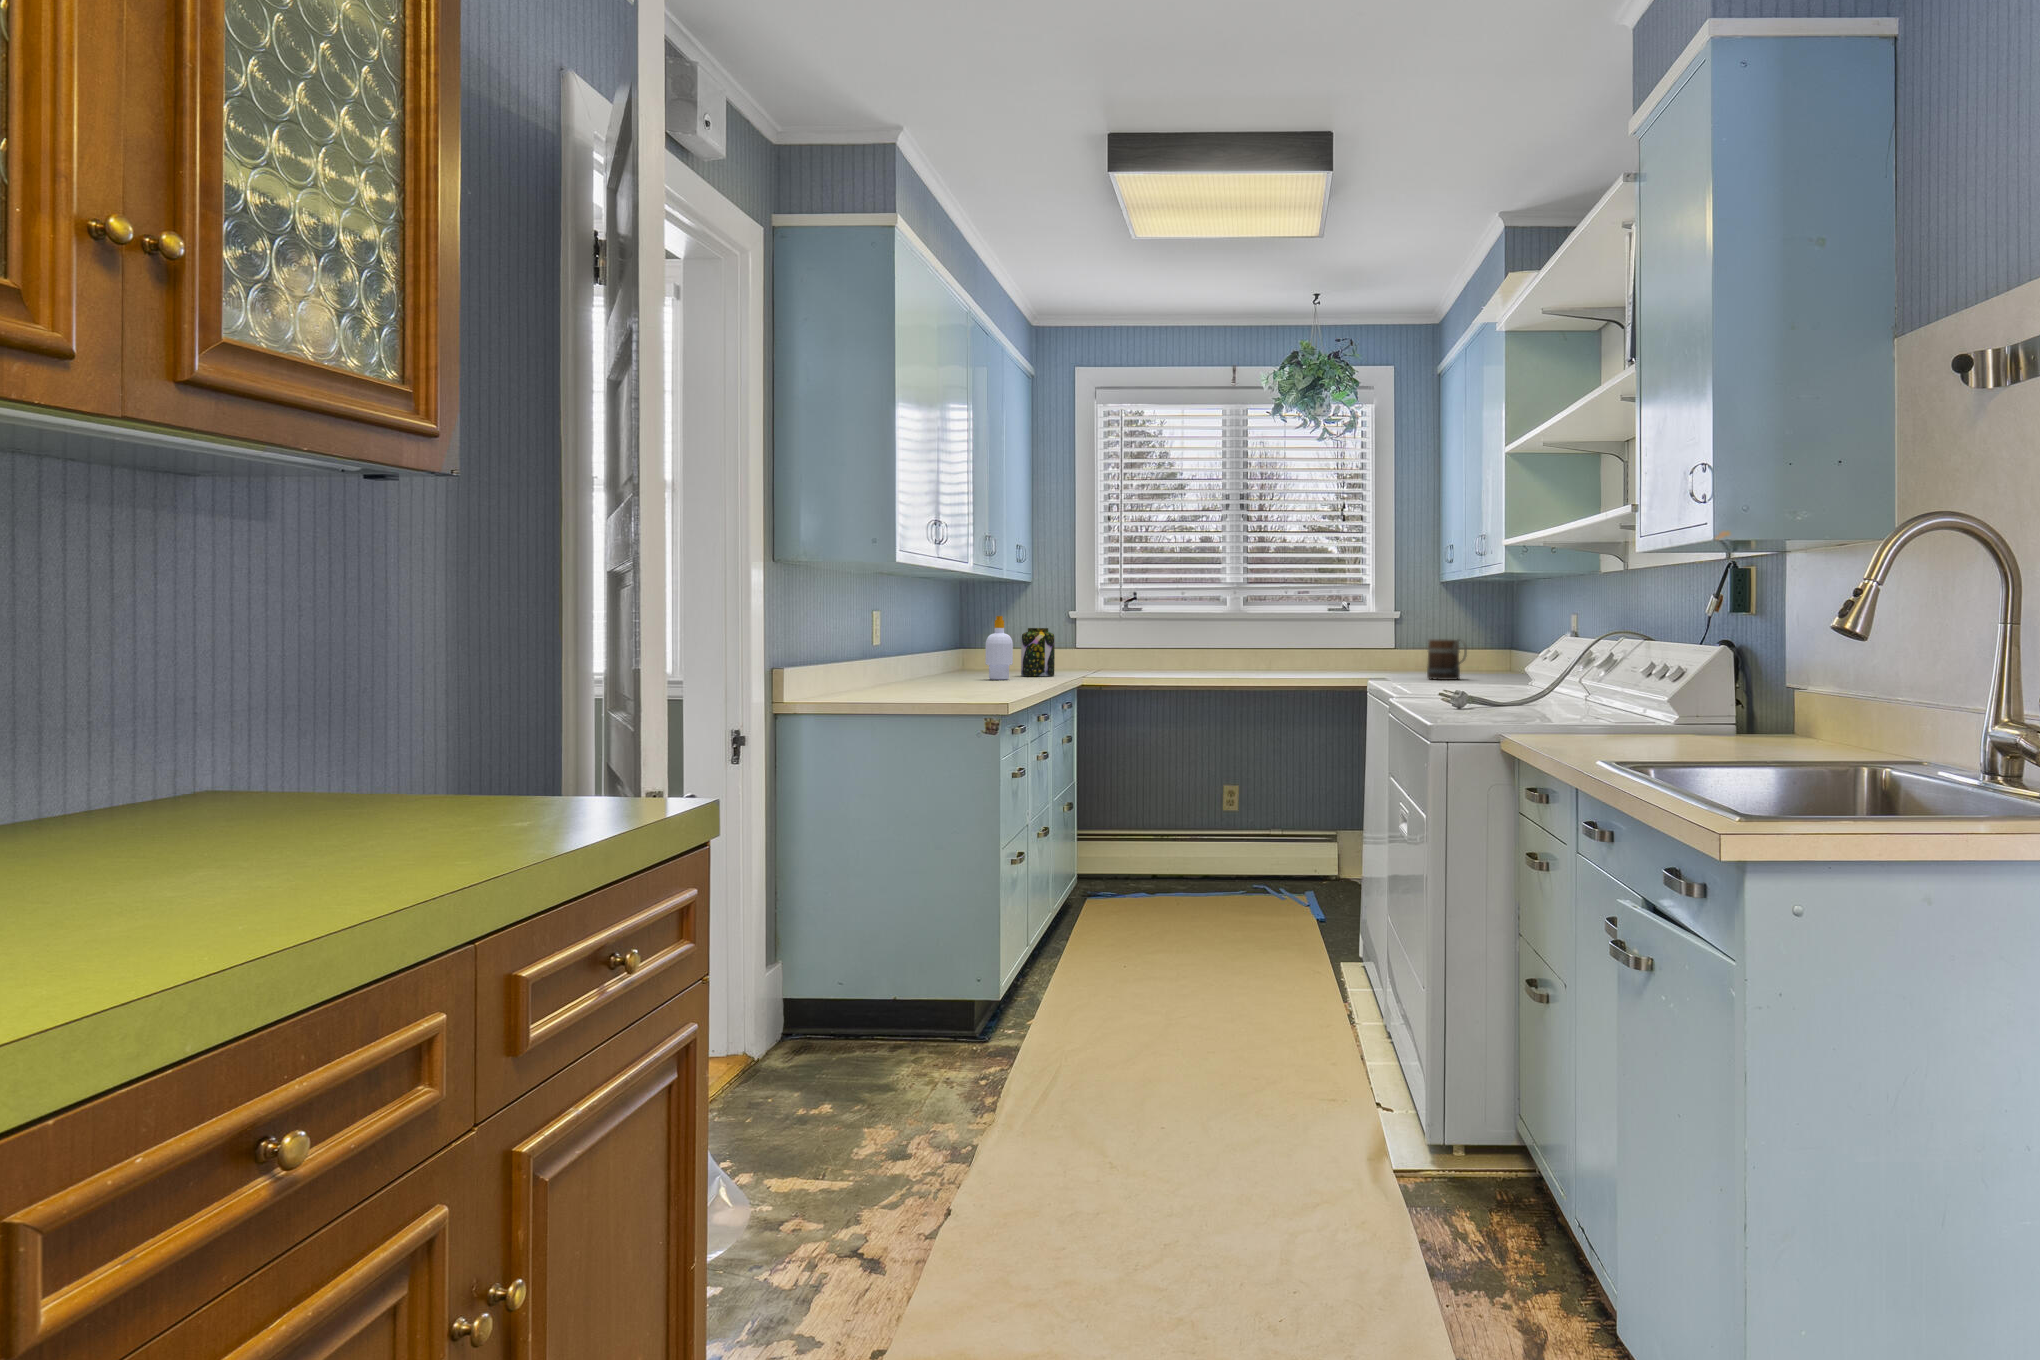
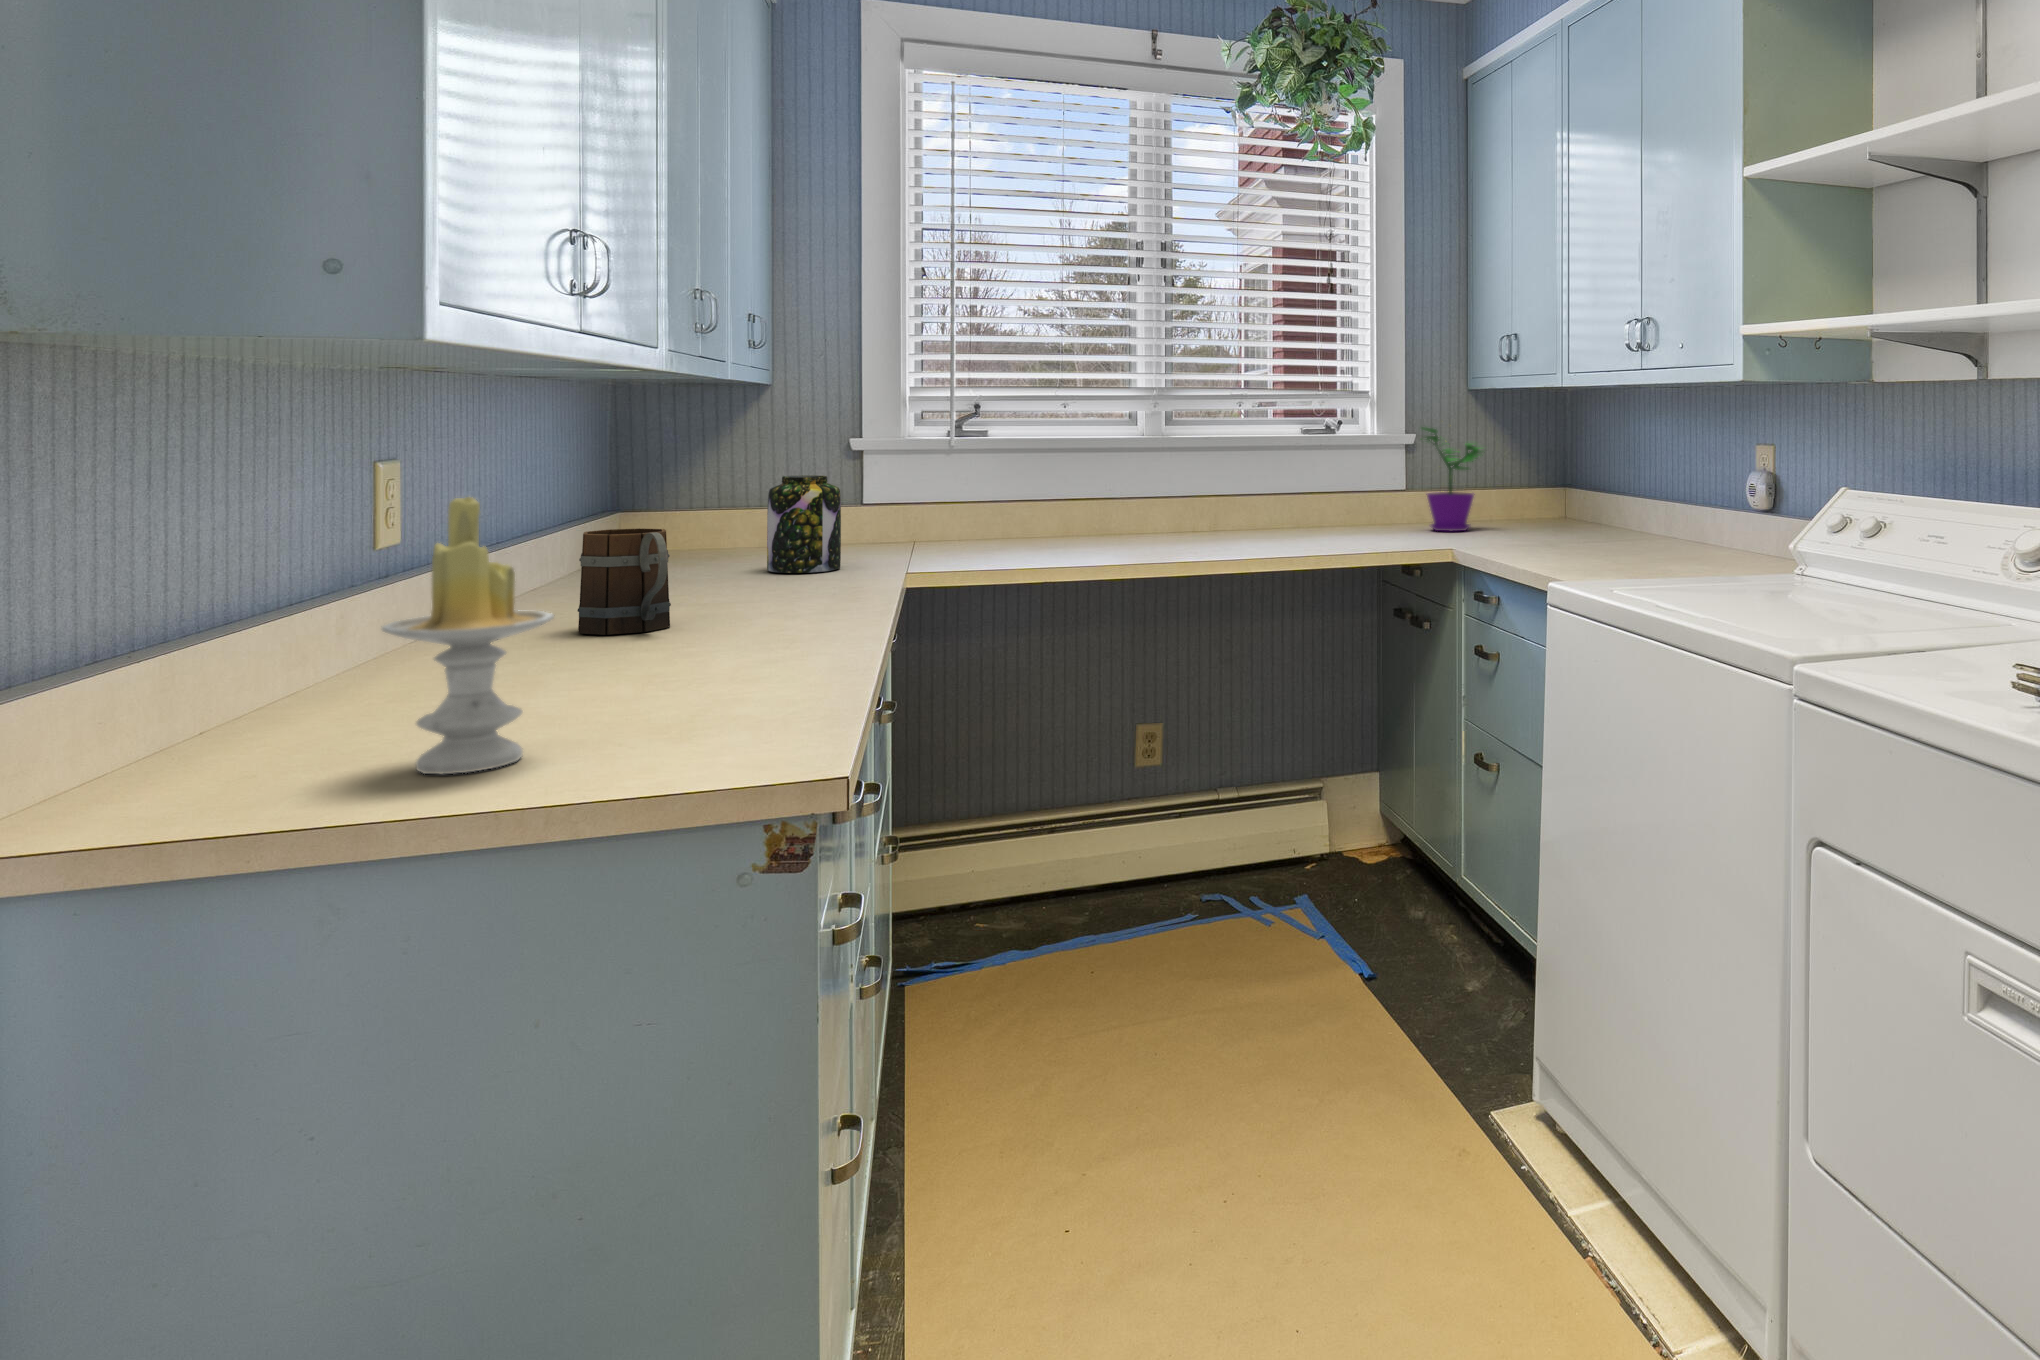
flower pot: none [1389,601,1432,671] -> present [1422,427,1481,531]
candle: none [882,614,928,701] -> present [382,497,554,774]
soap bottle: present [985,616,1013,680] -> none [692,458,758,592]
mug: present [1427,639,1467,680] -> present [577,528,671,635]

